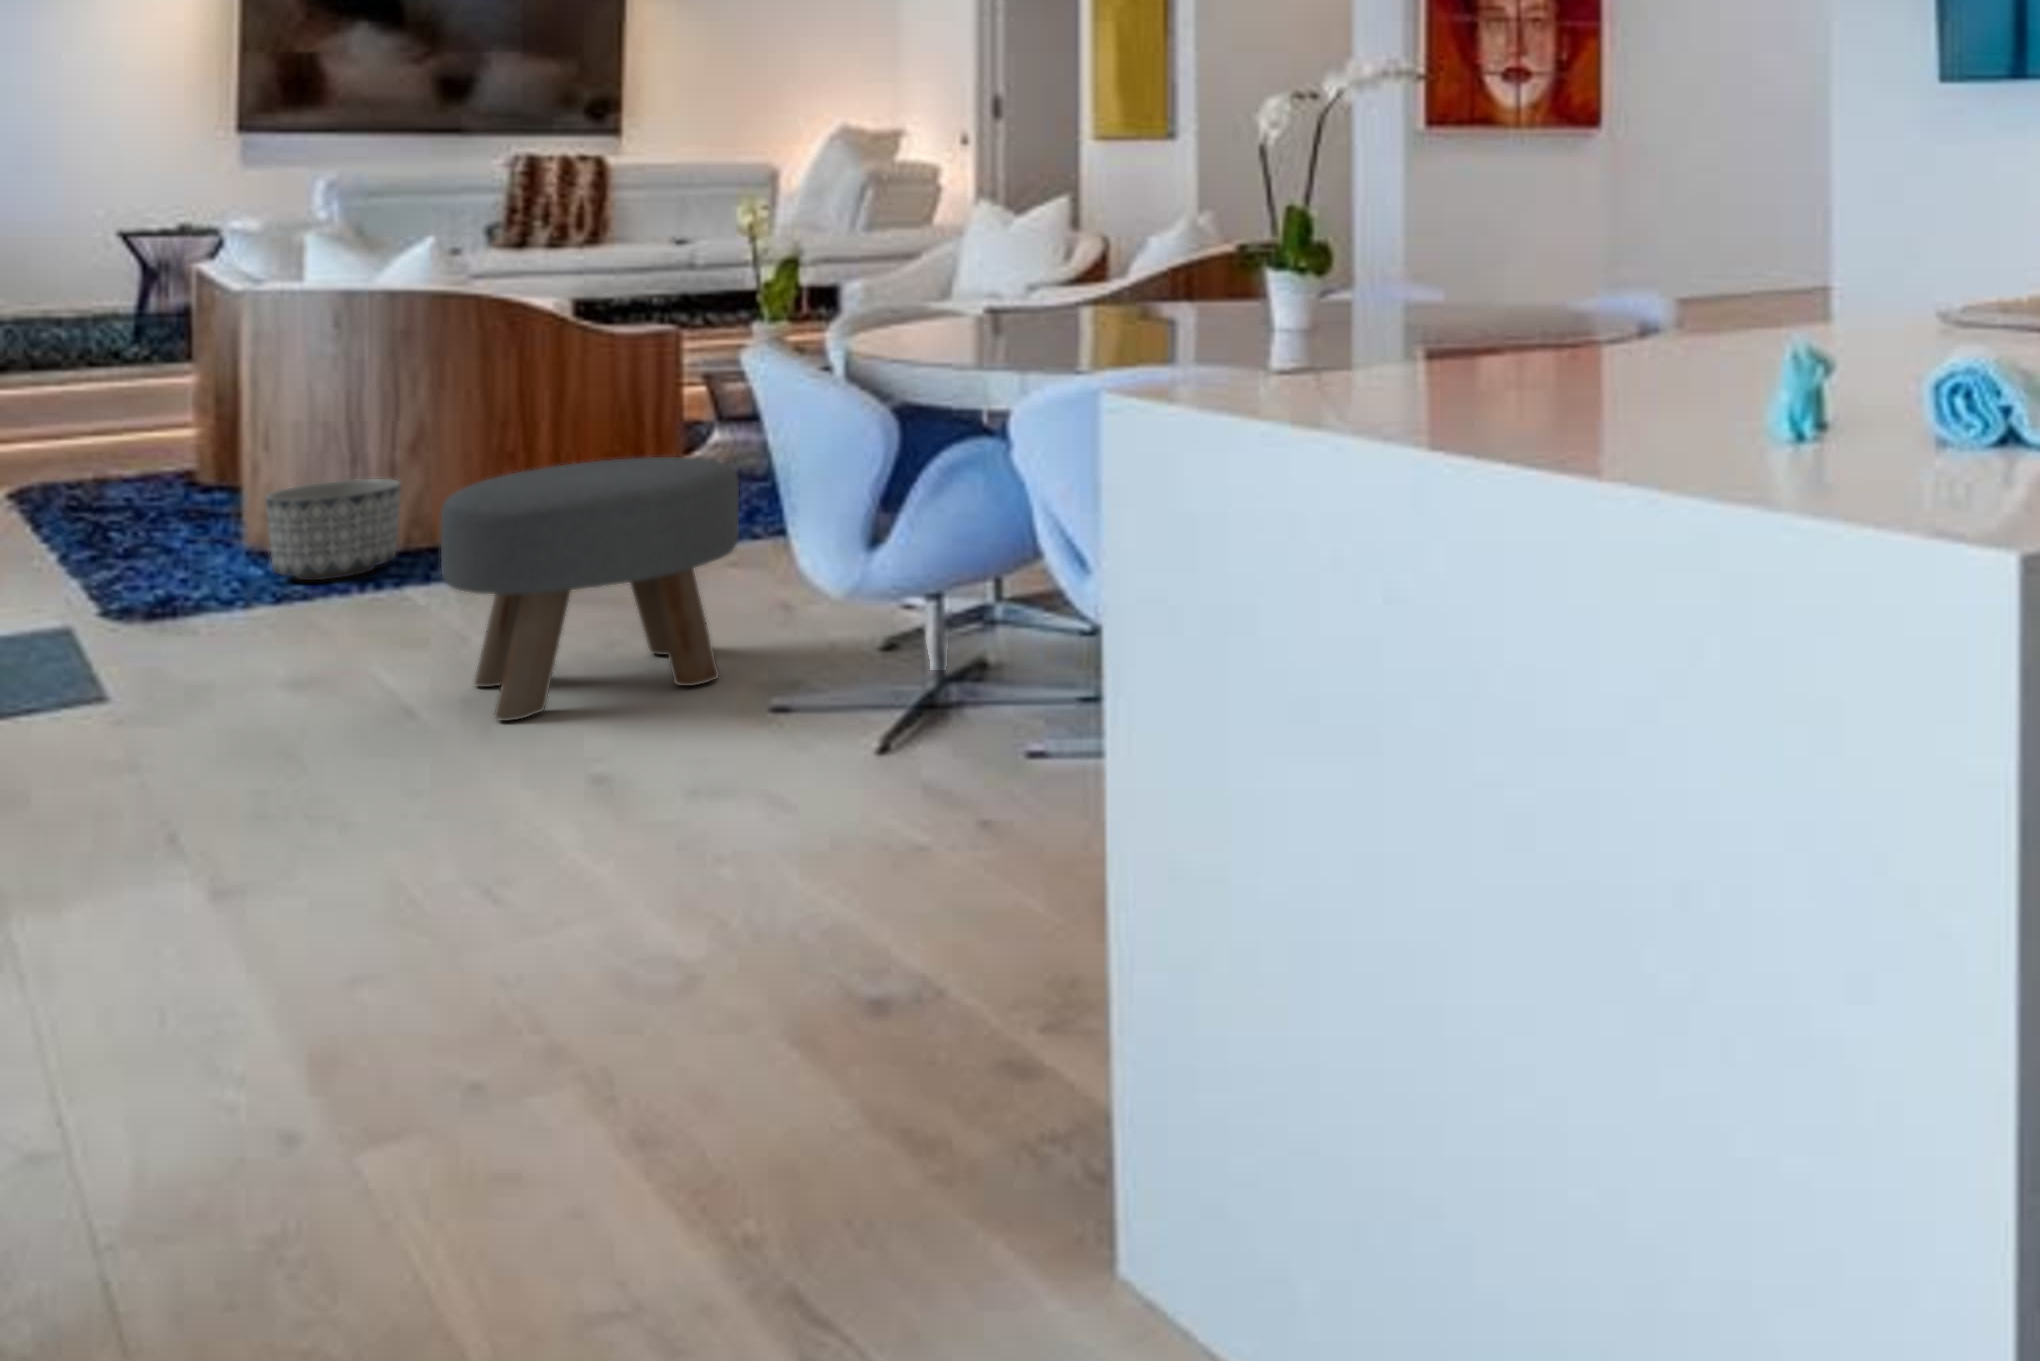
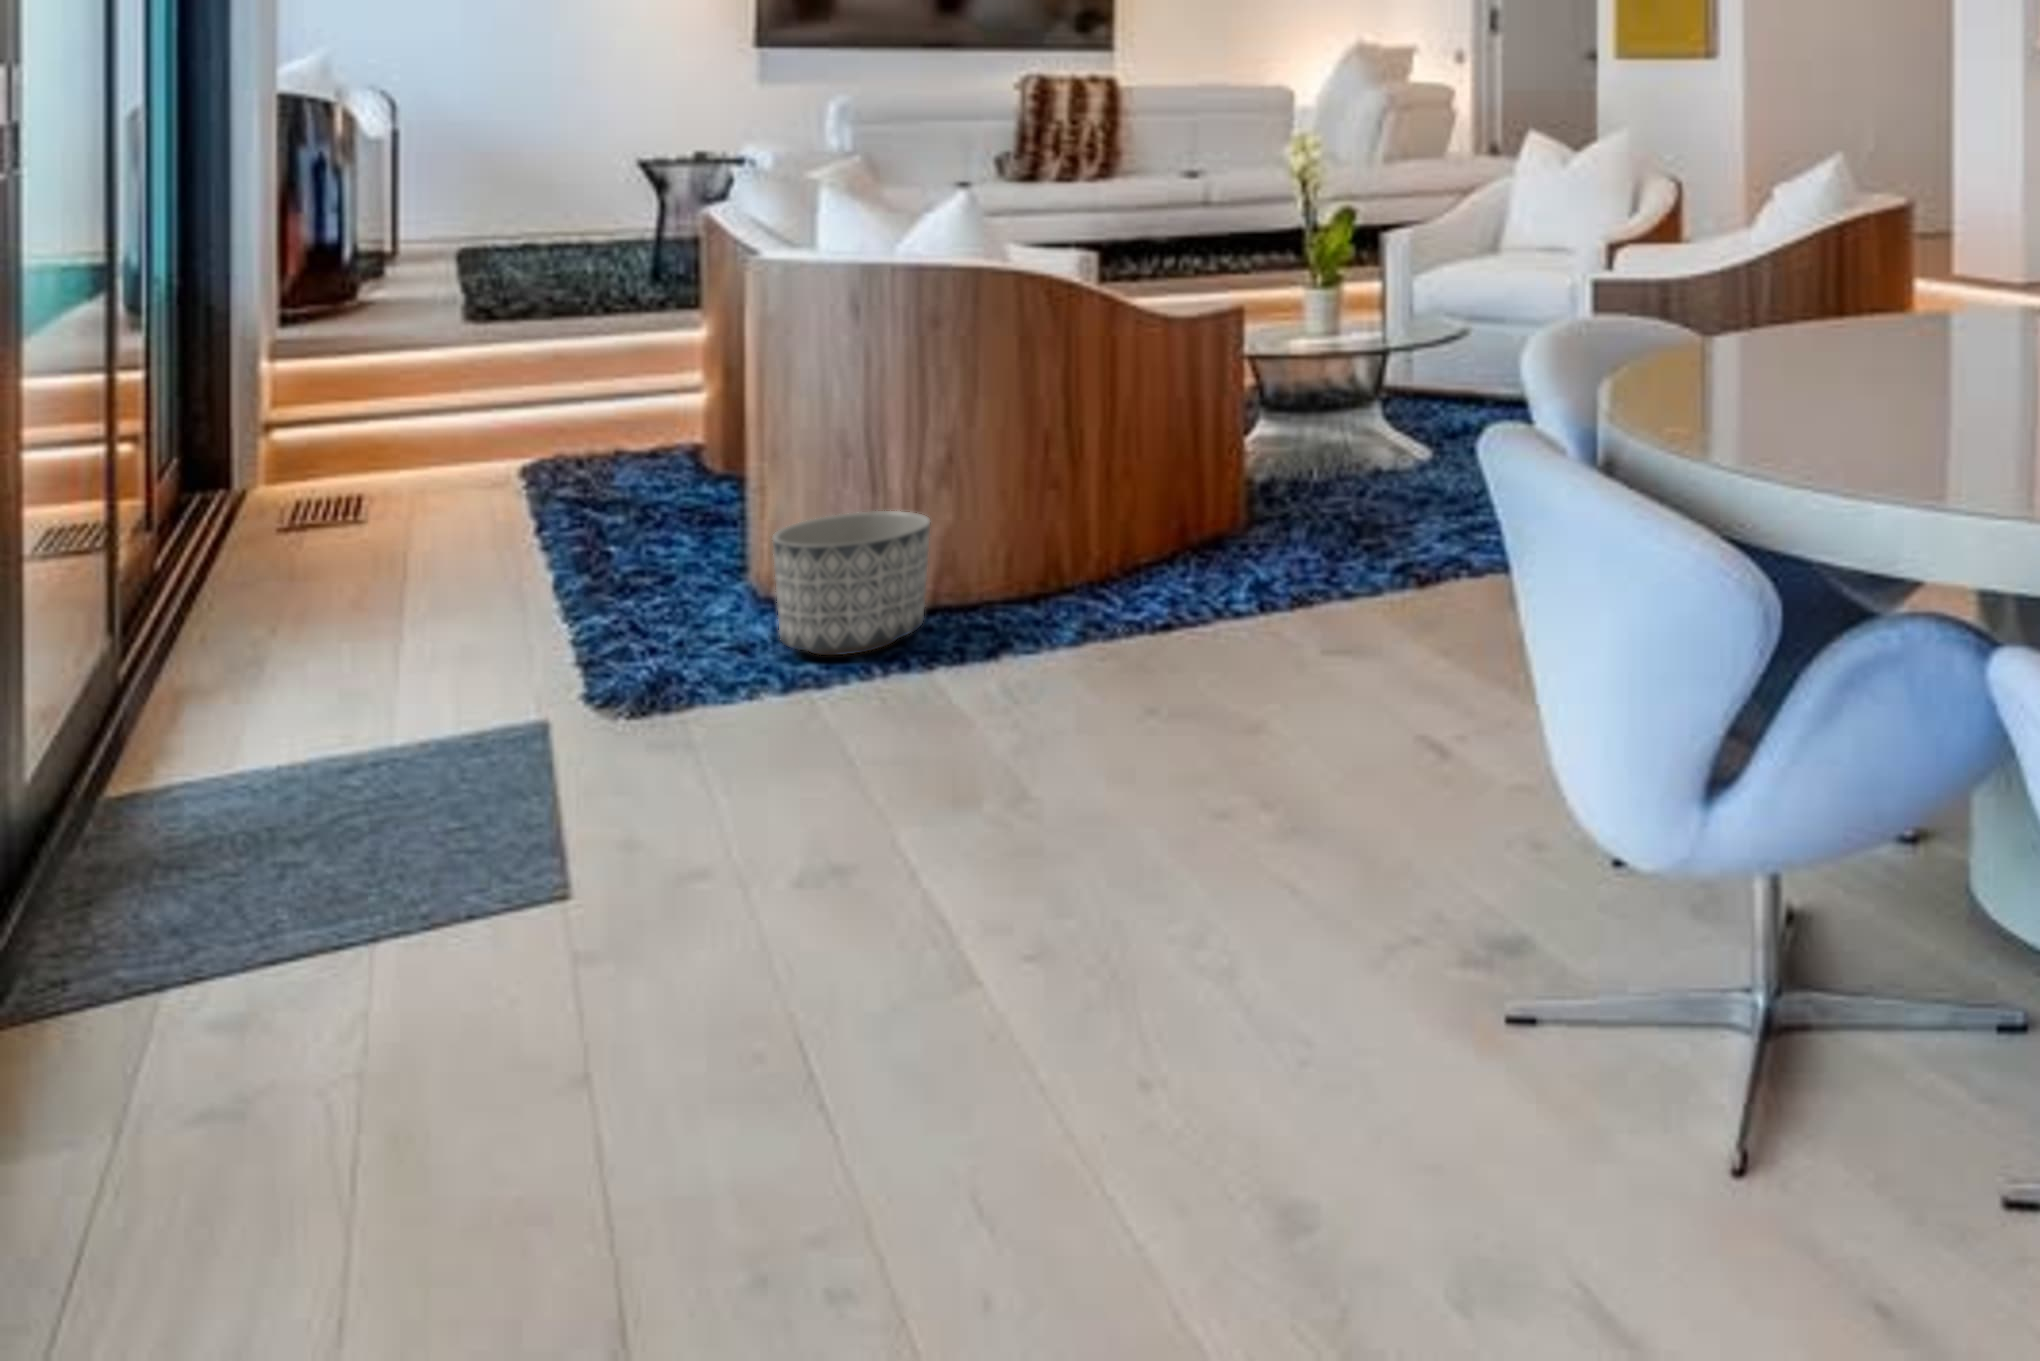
ottoman: present [441,457,739,721] -> none [1008,548,1419,1018]

